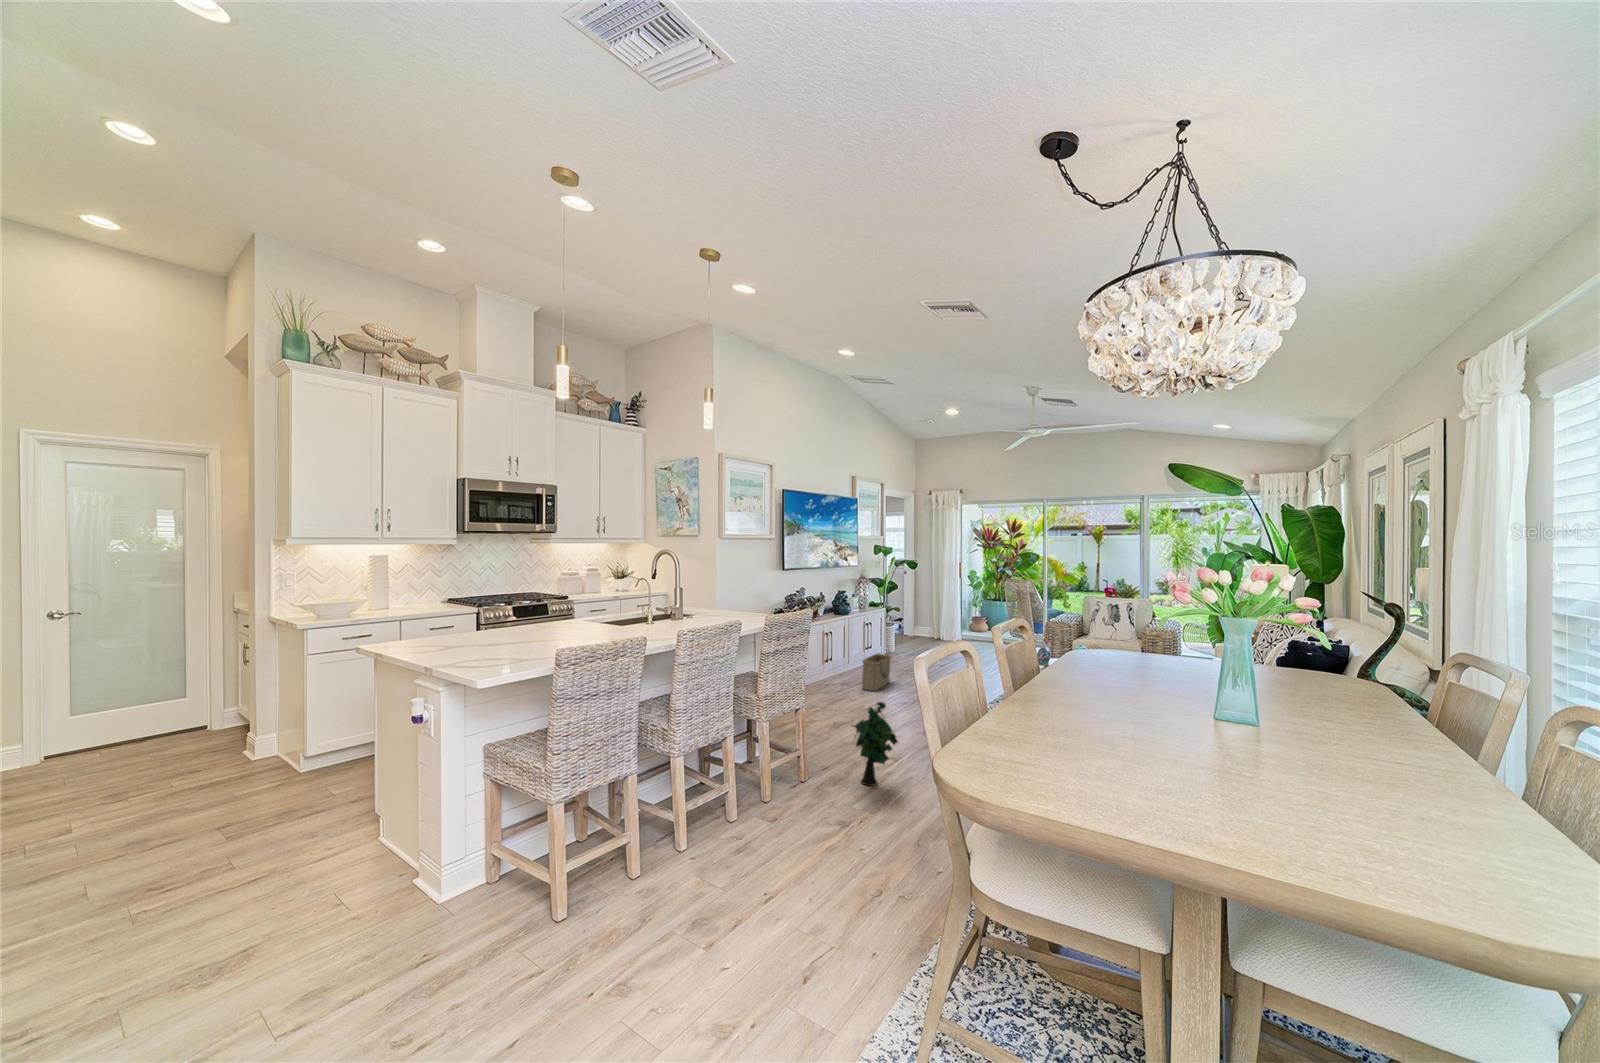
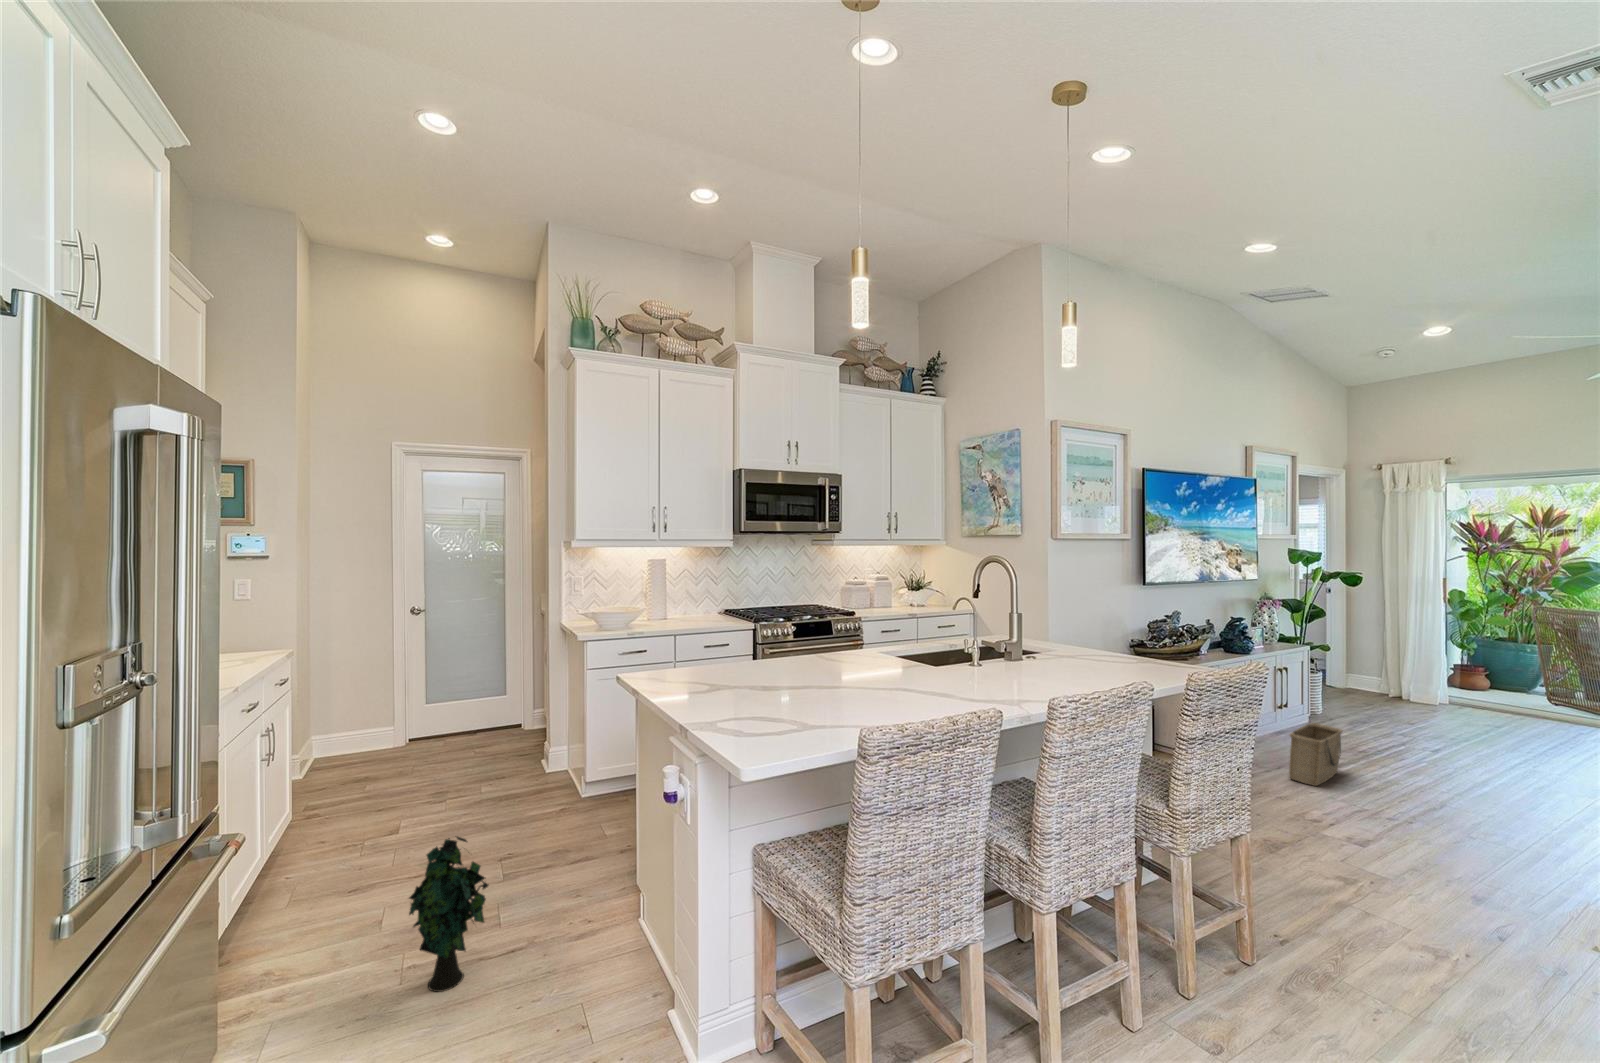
decorative plant: present [853,702,898,786] -> present [409,837,488,992]

